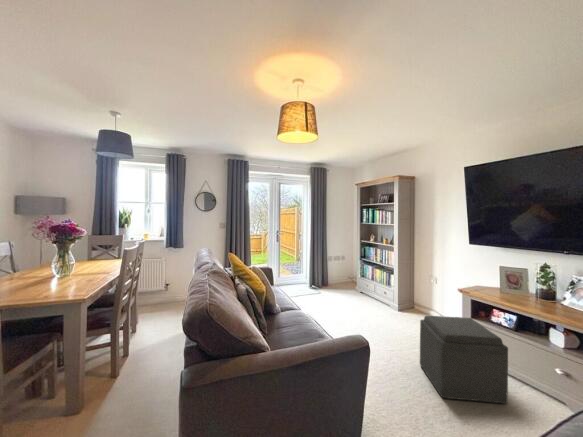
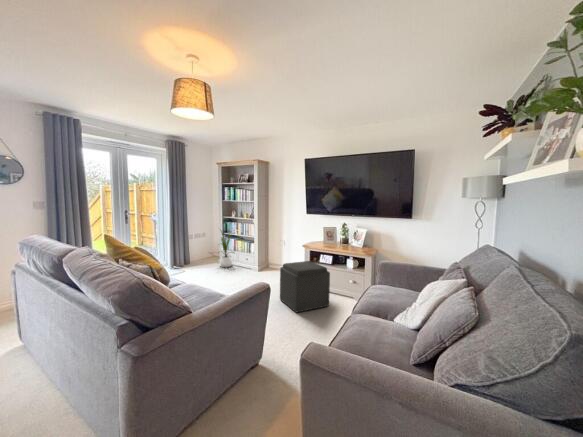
house plant: none [351,253,373,299] -> present [220,231,234,267]

